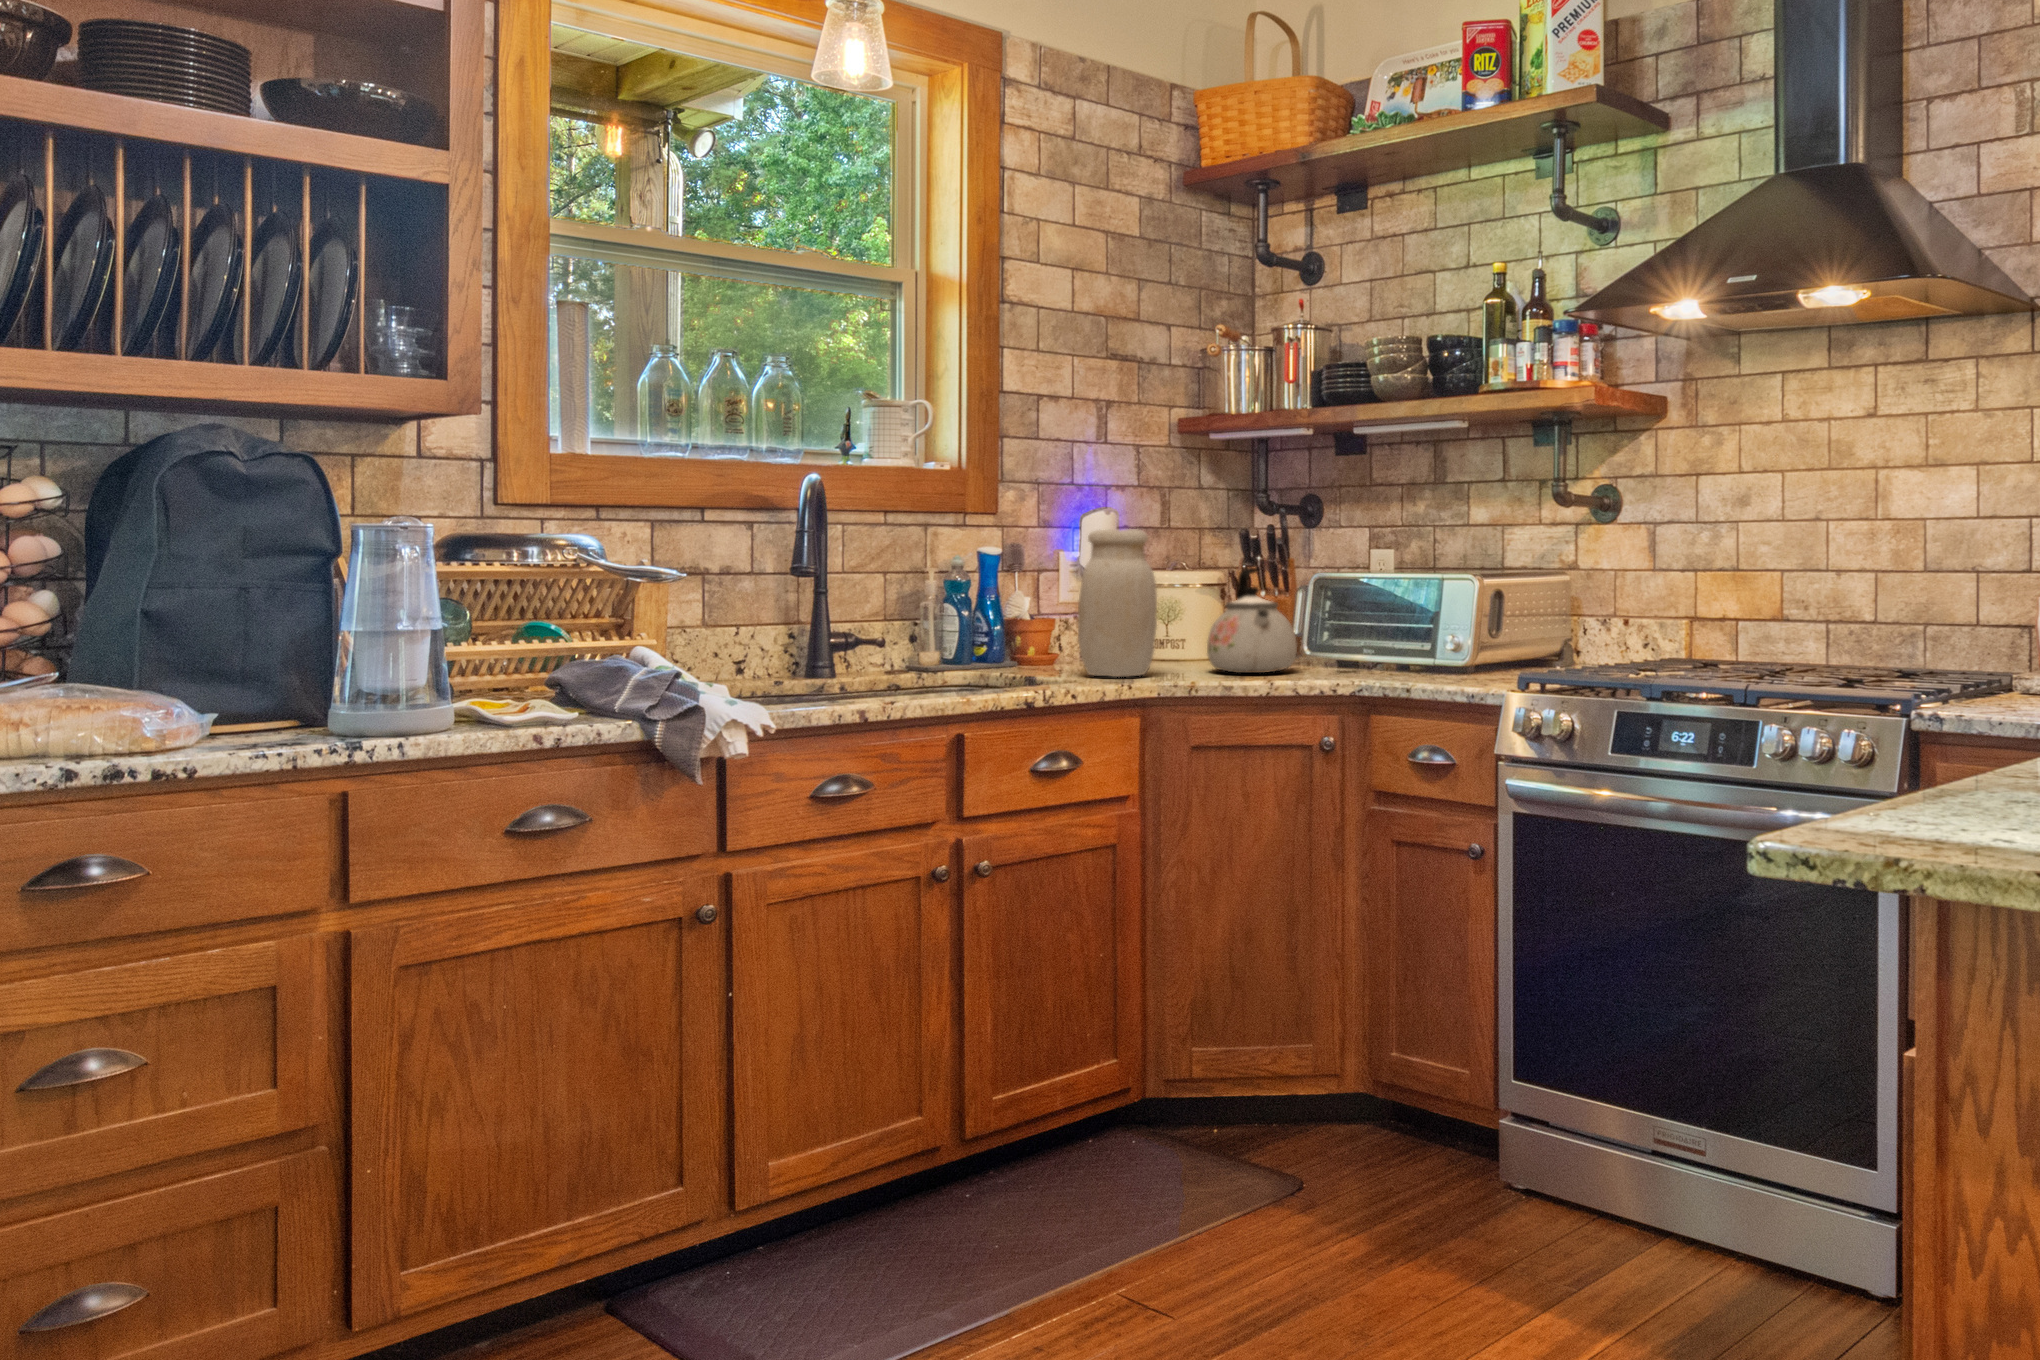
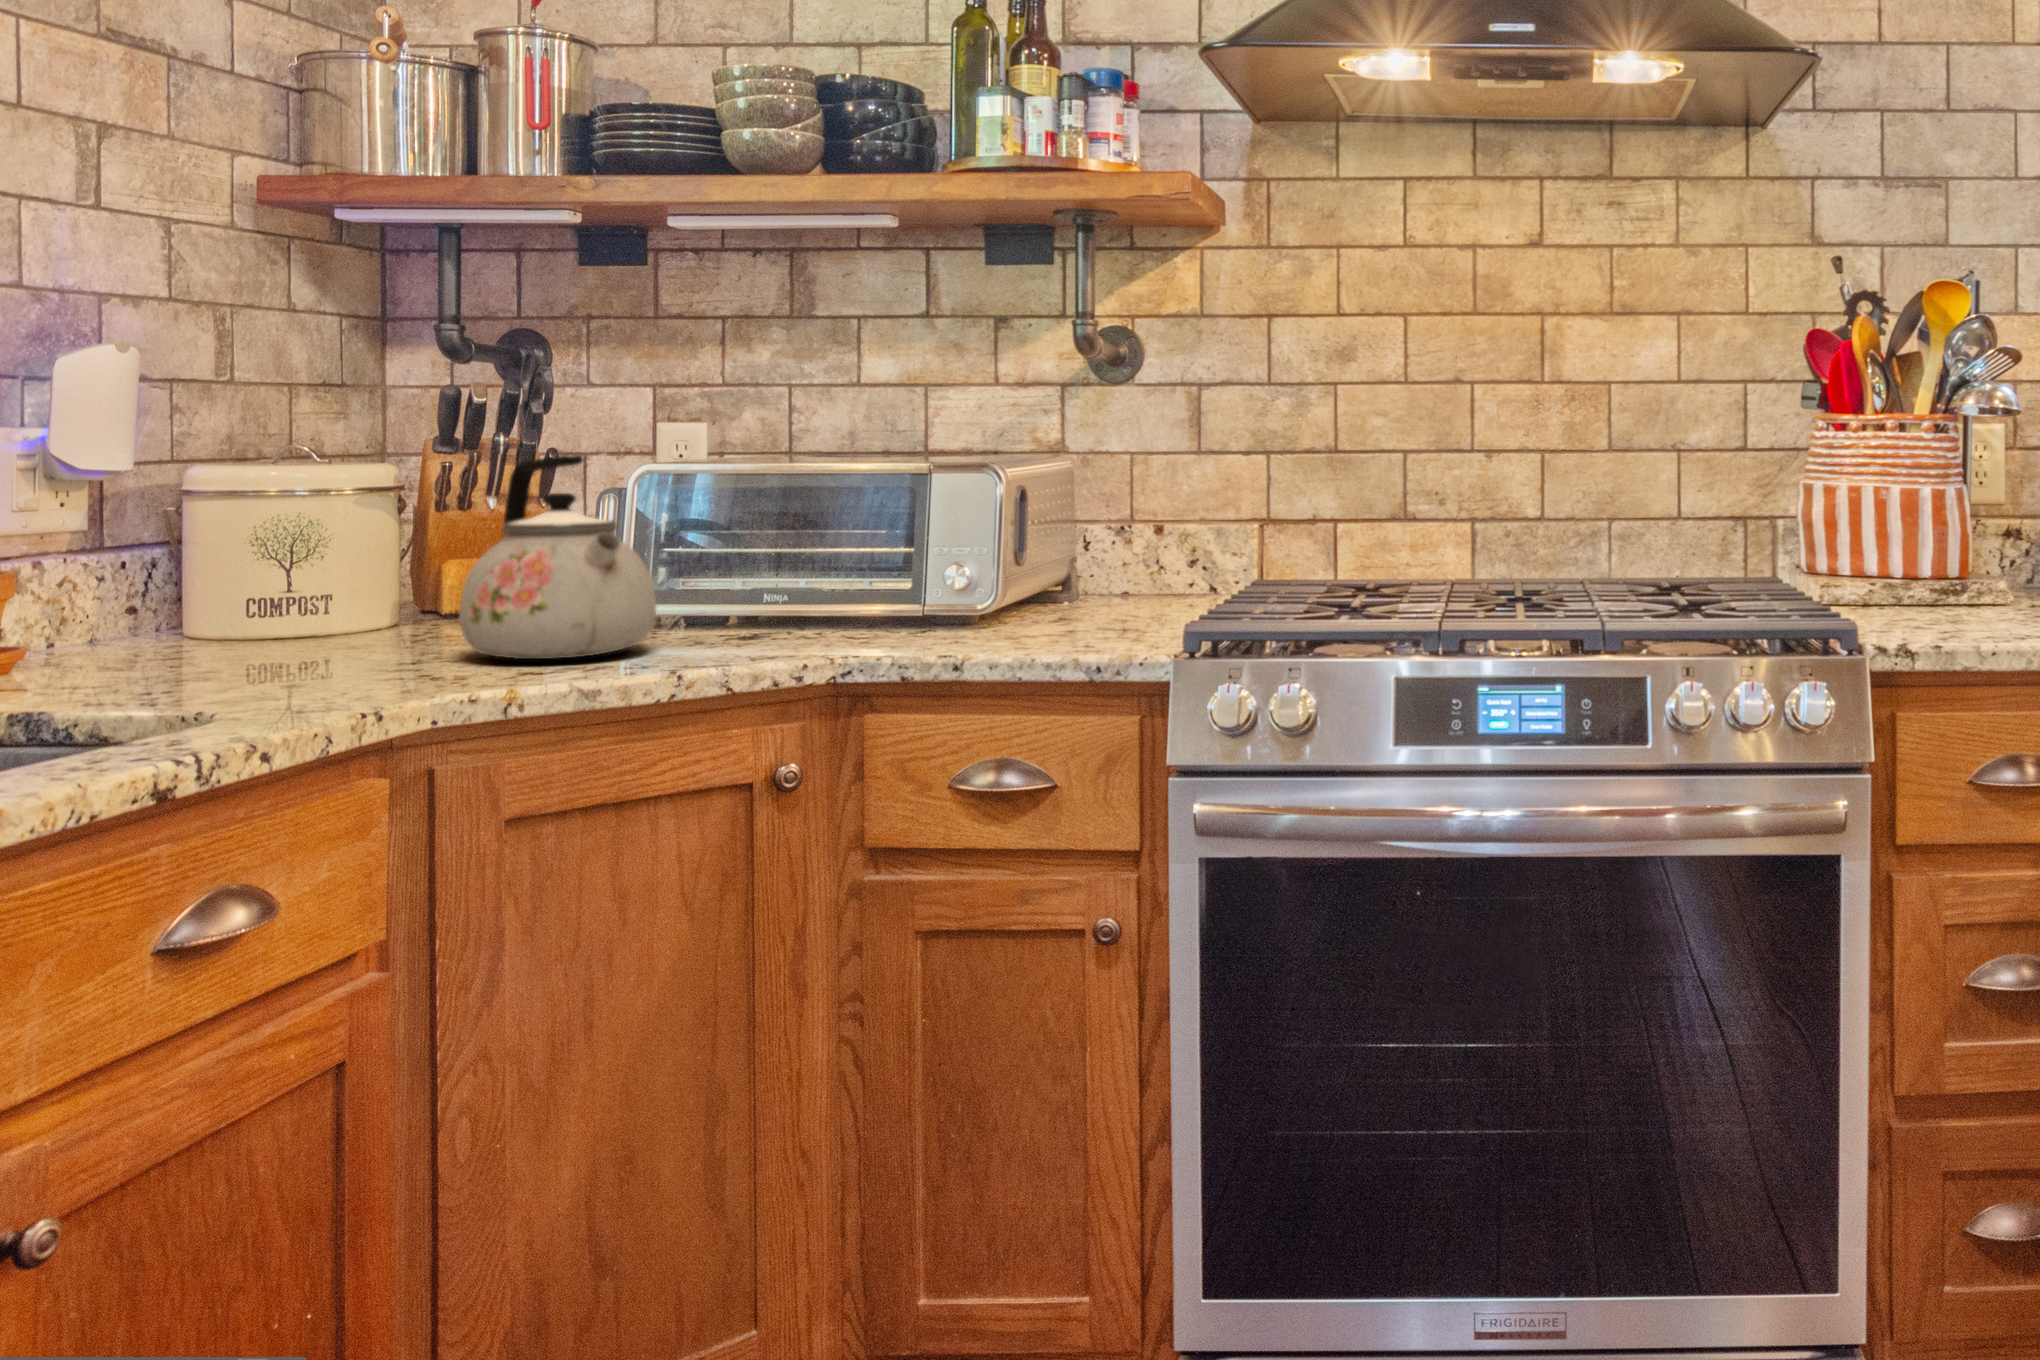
jar: present [1078,529,1157,677] -> none [163,375,373,693]

